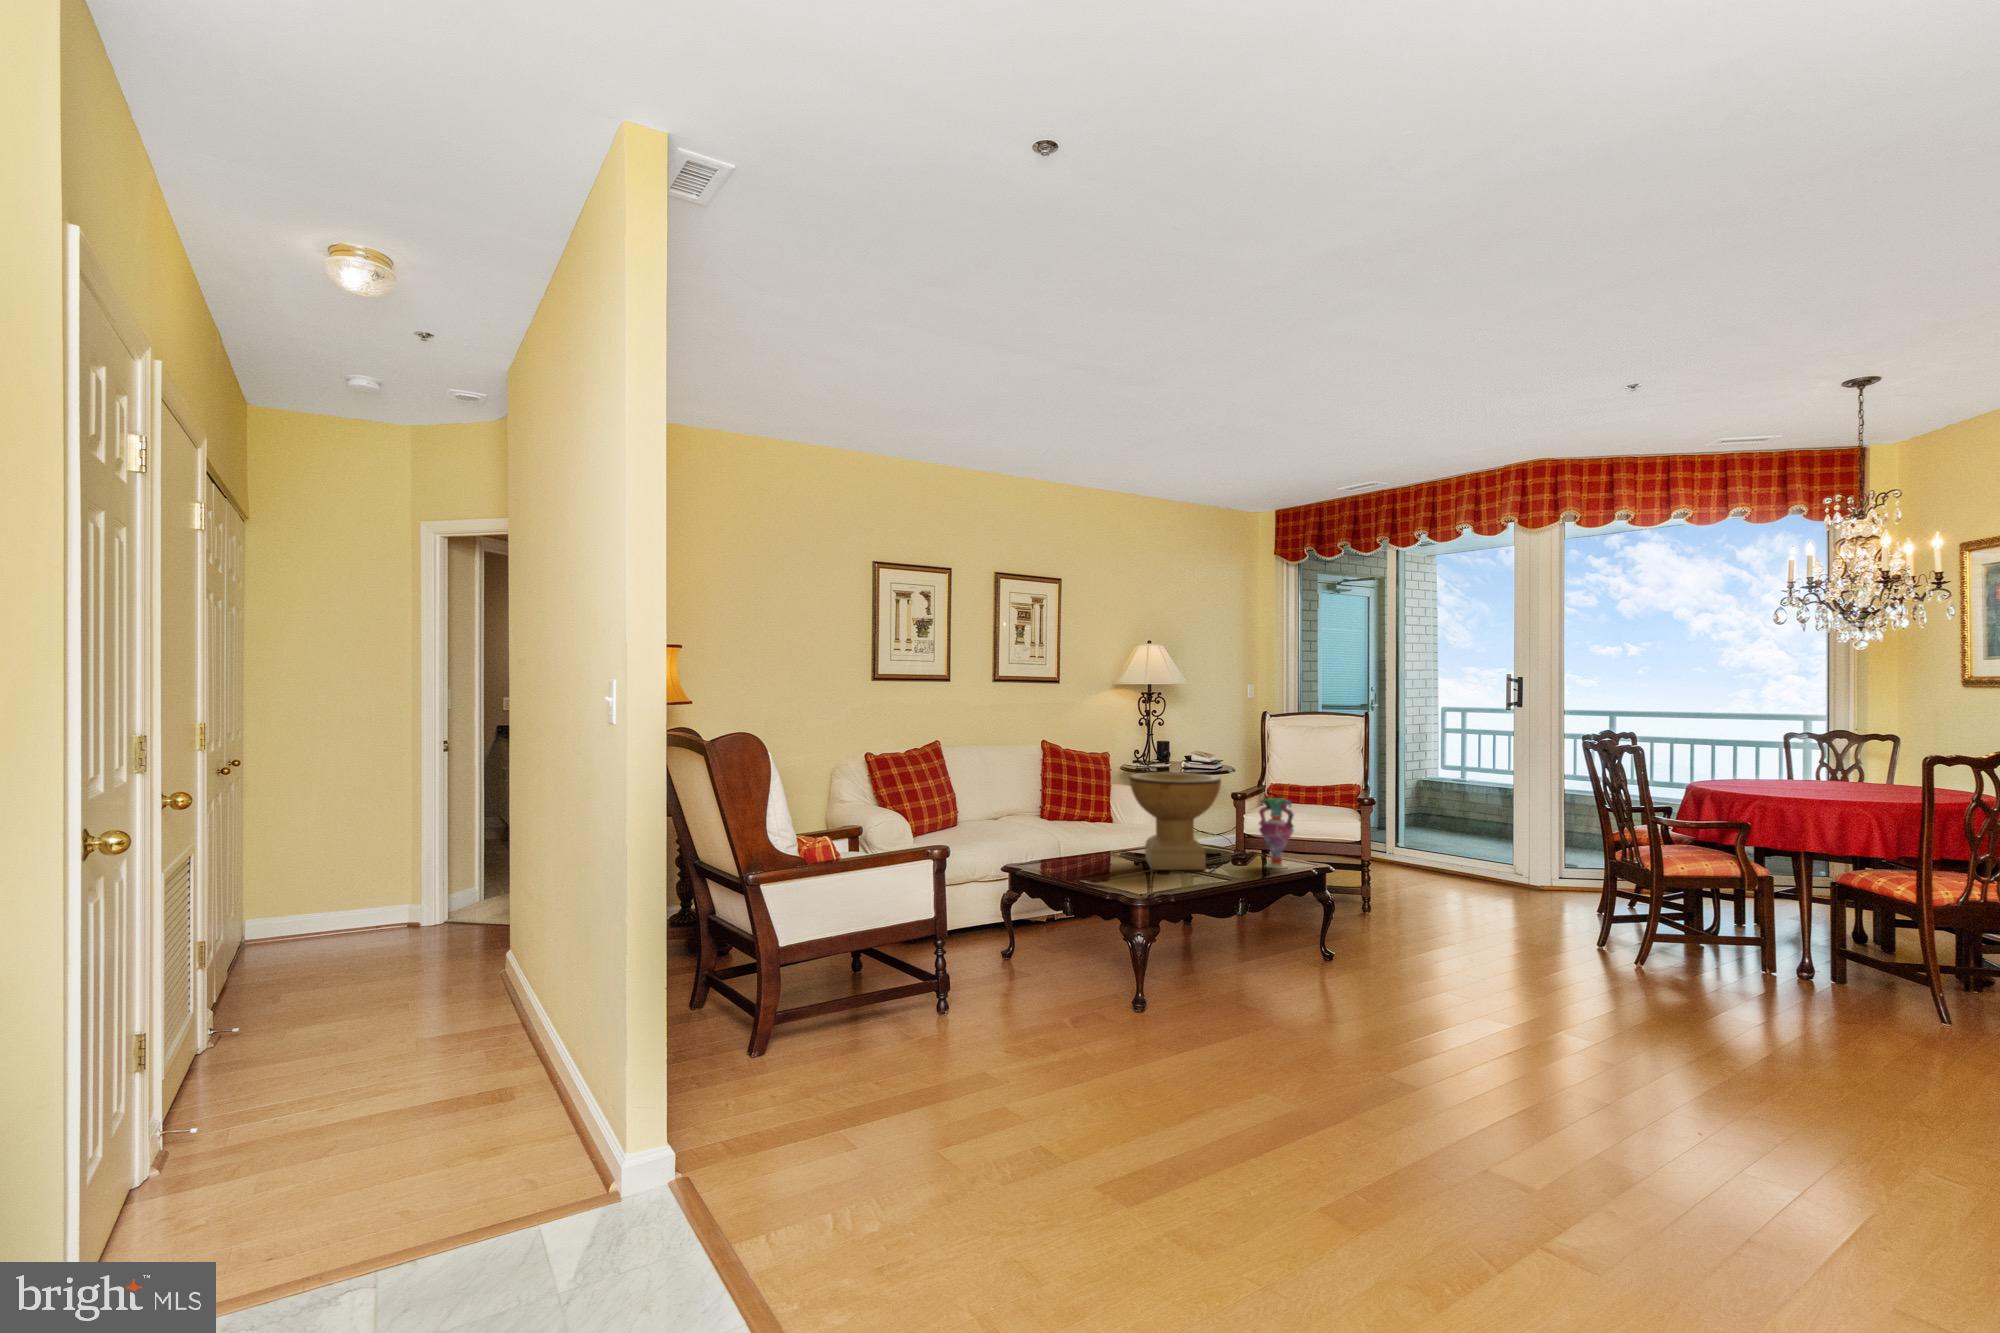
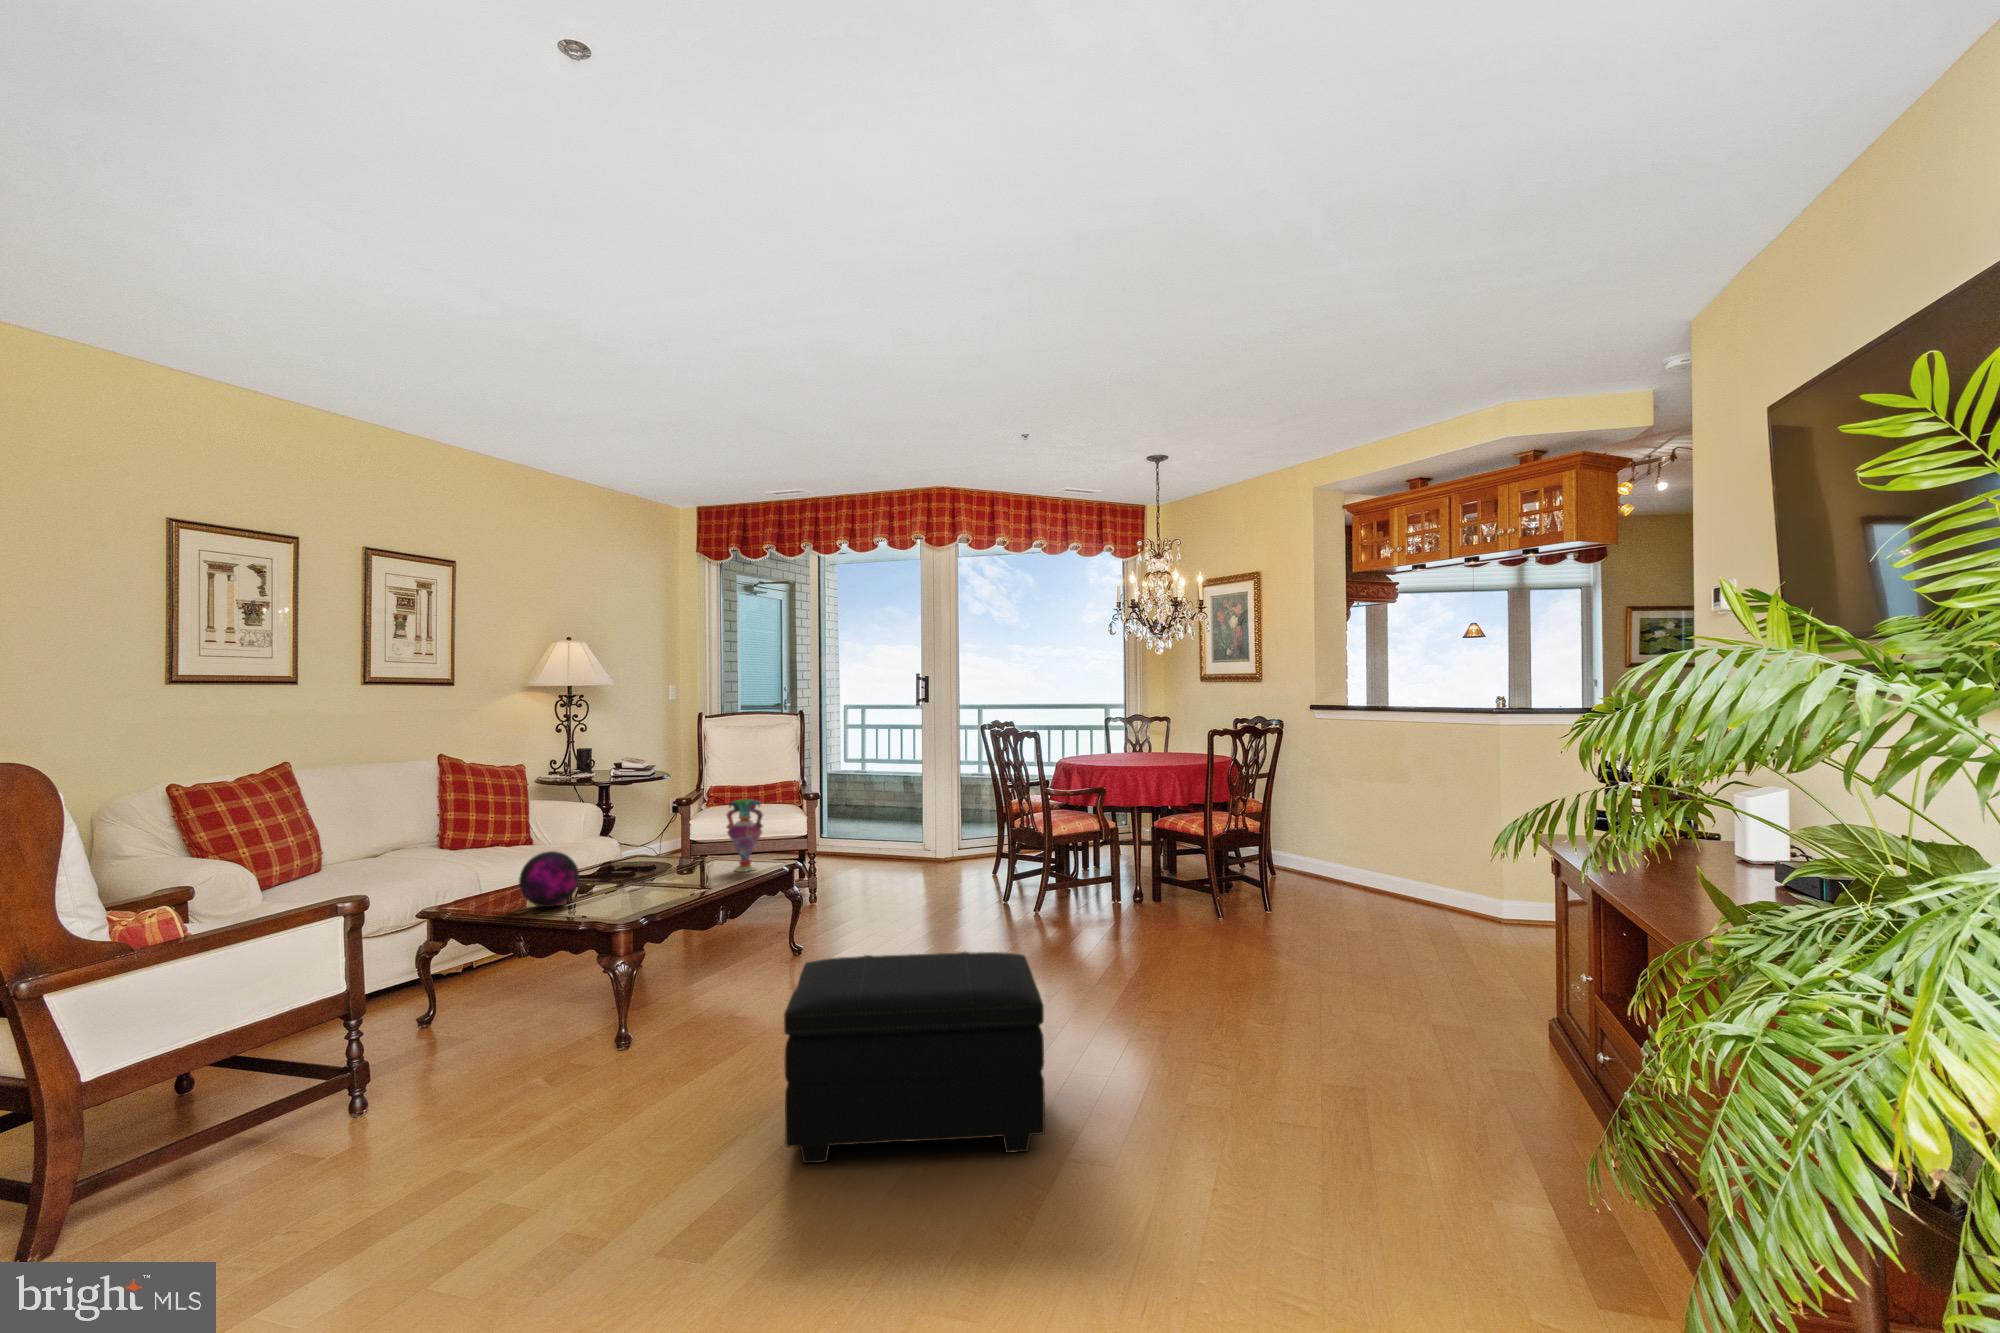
decorative bowl: present [1129,772,1221,870] -> none [583,781,689,890]
decorative orb: none [1070,829,1117,877] -> present [519,851,580,907]
footstool: none [1227,967,1530,1233] -> present [784,952,1045,1163]

